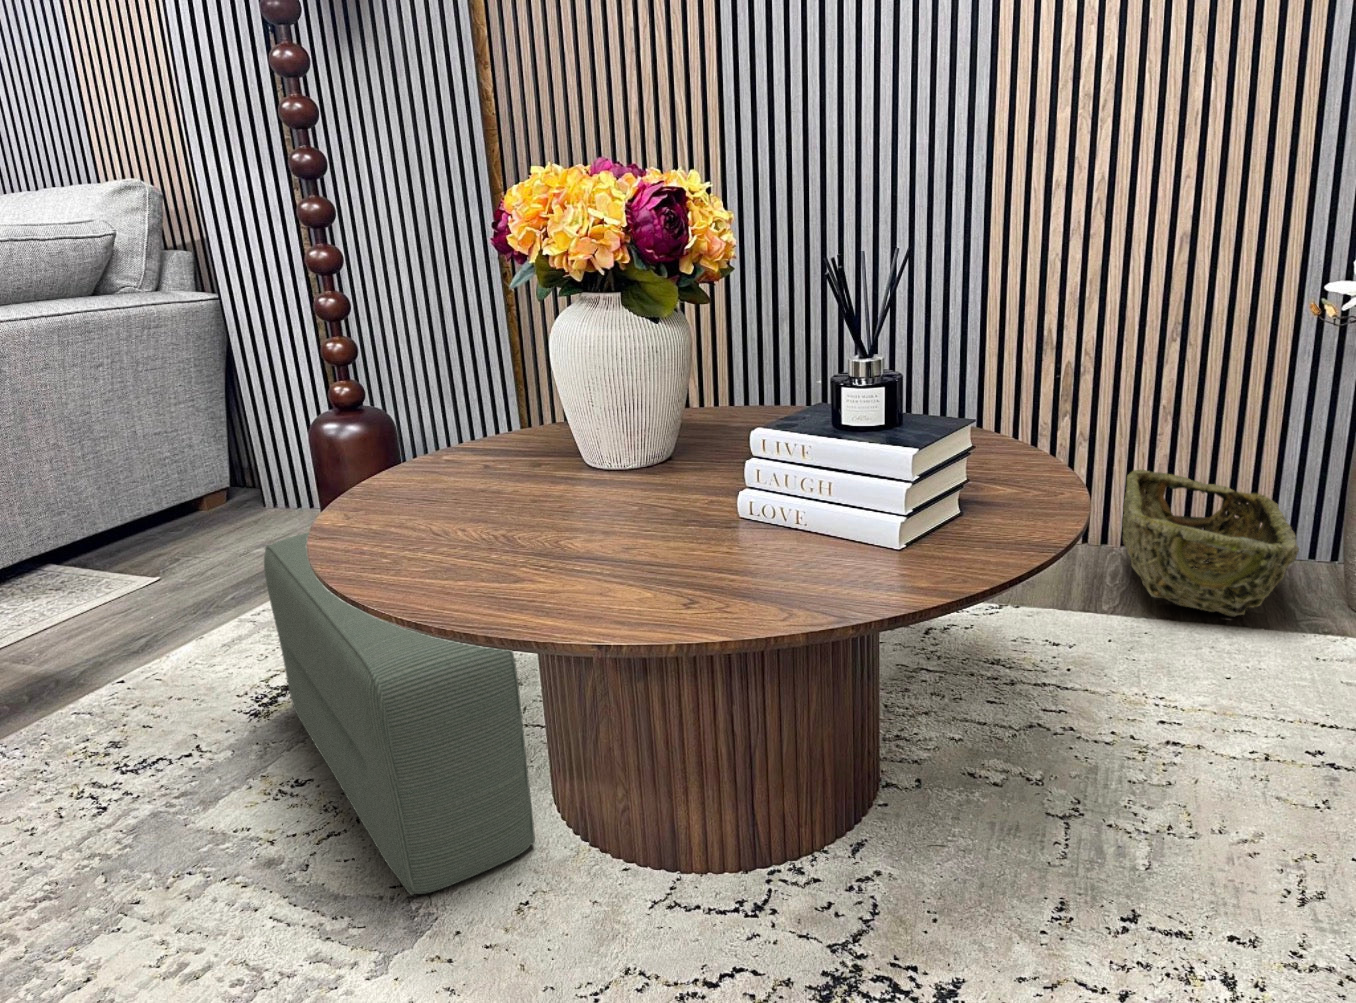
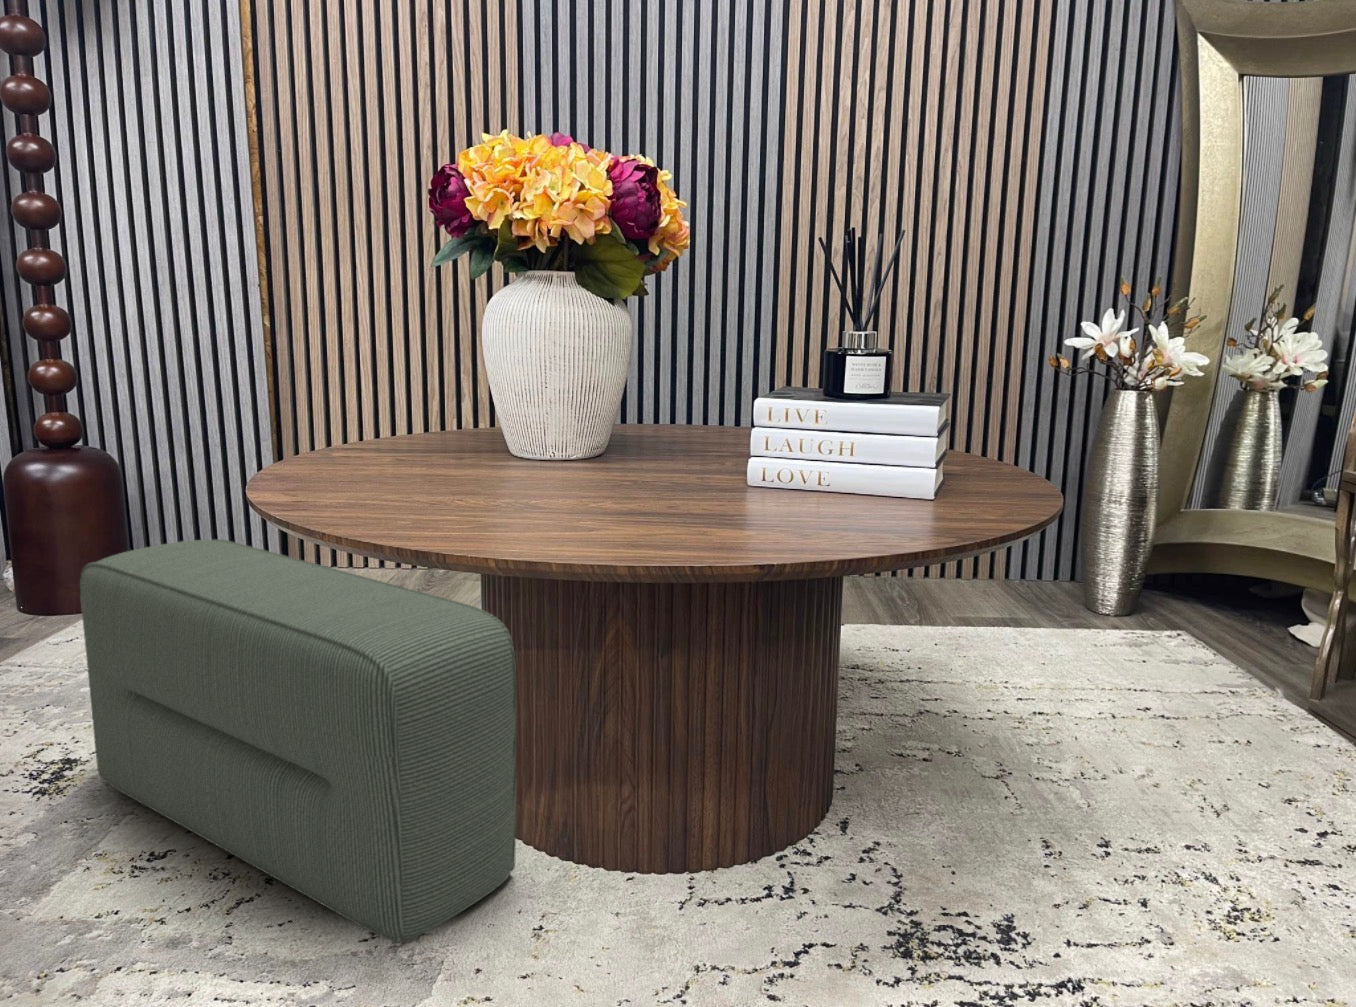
woven basket: present [1122,469,1299,616] -> none [910,504,1077,621]

